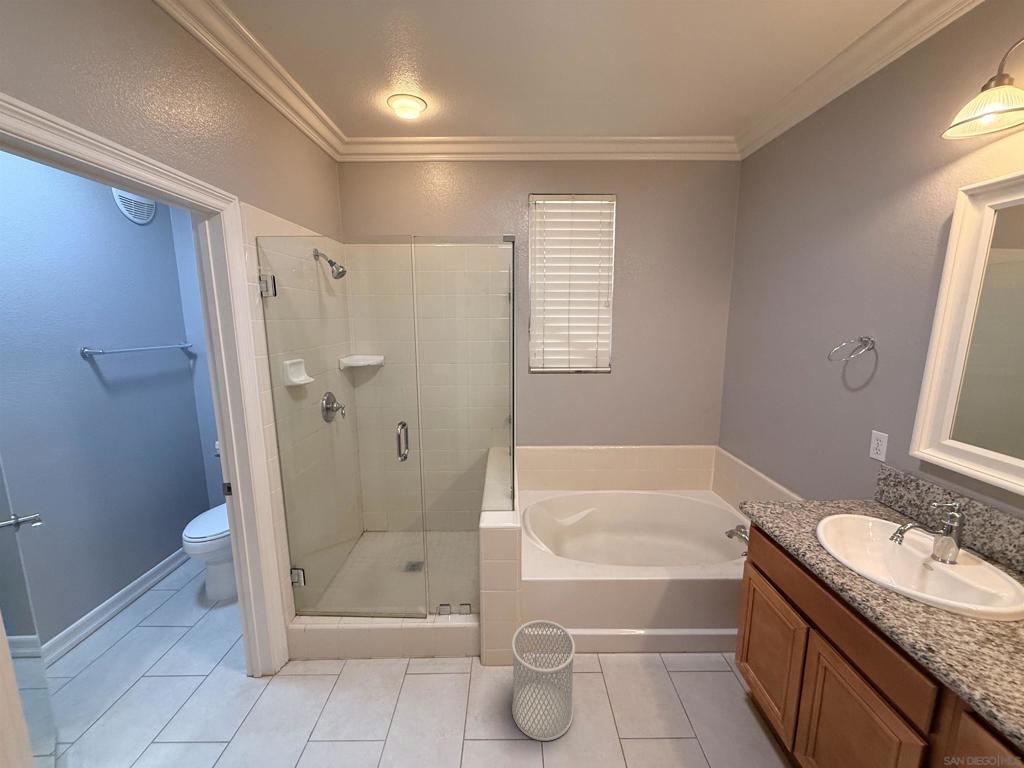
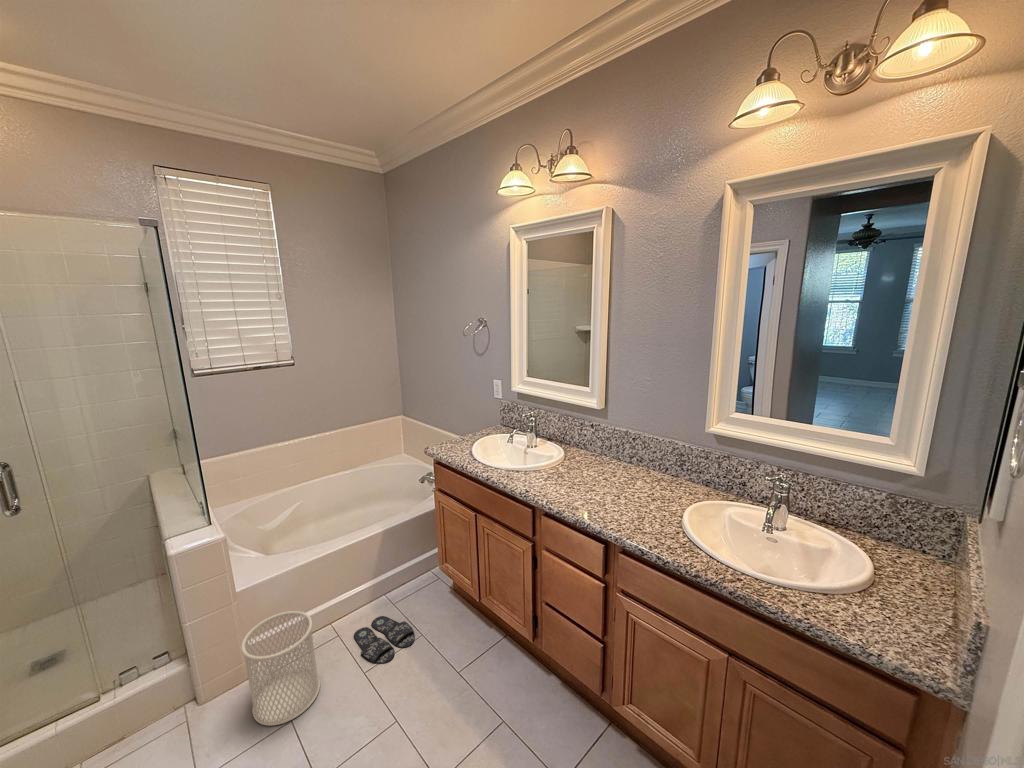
slippers: none [616,674,686,745] -> present [354,616,415,664]

